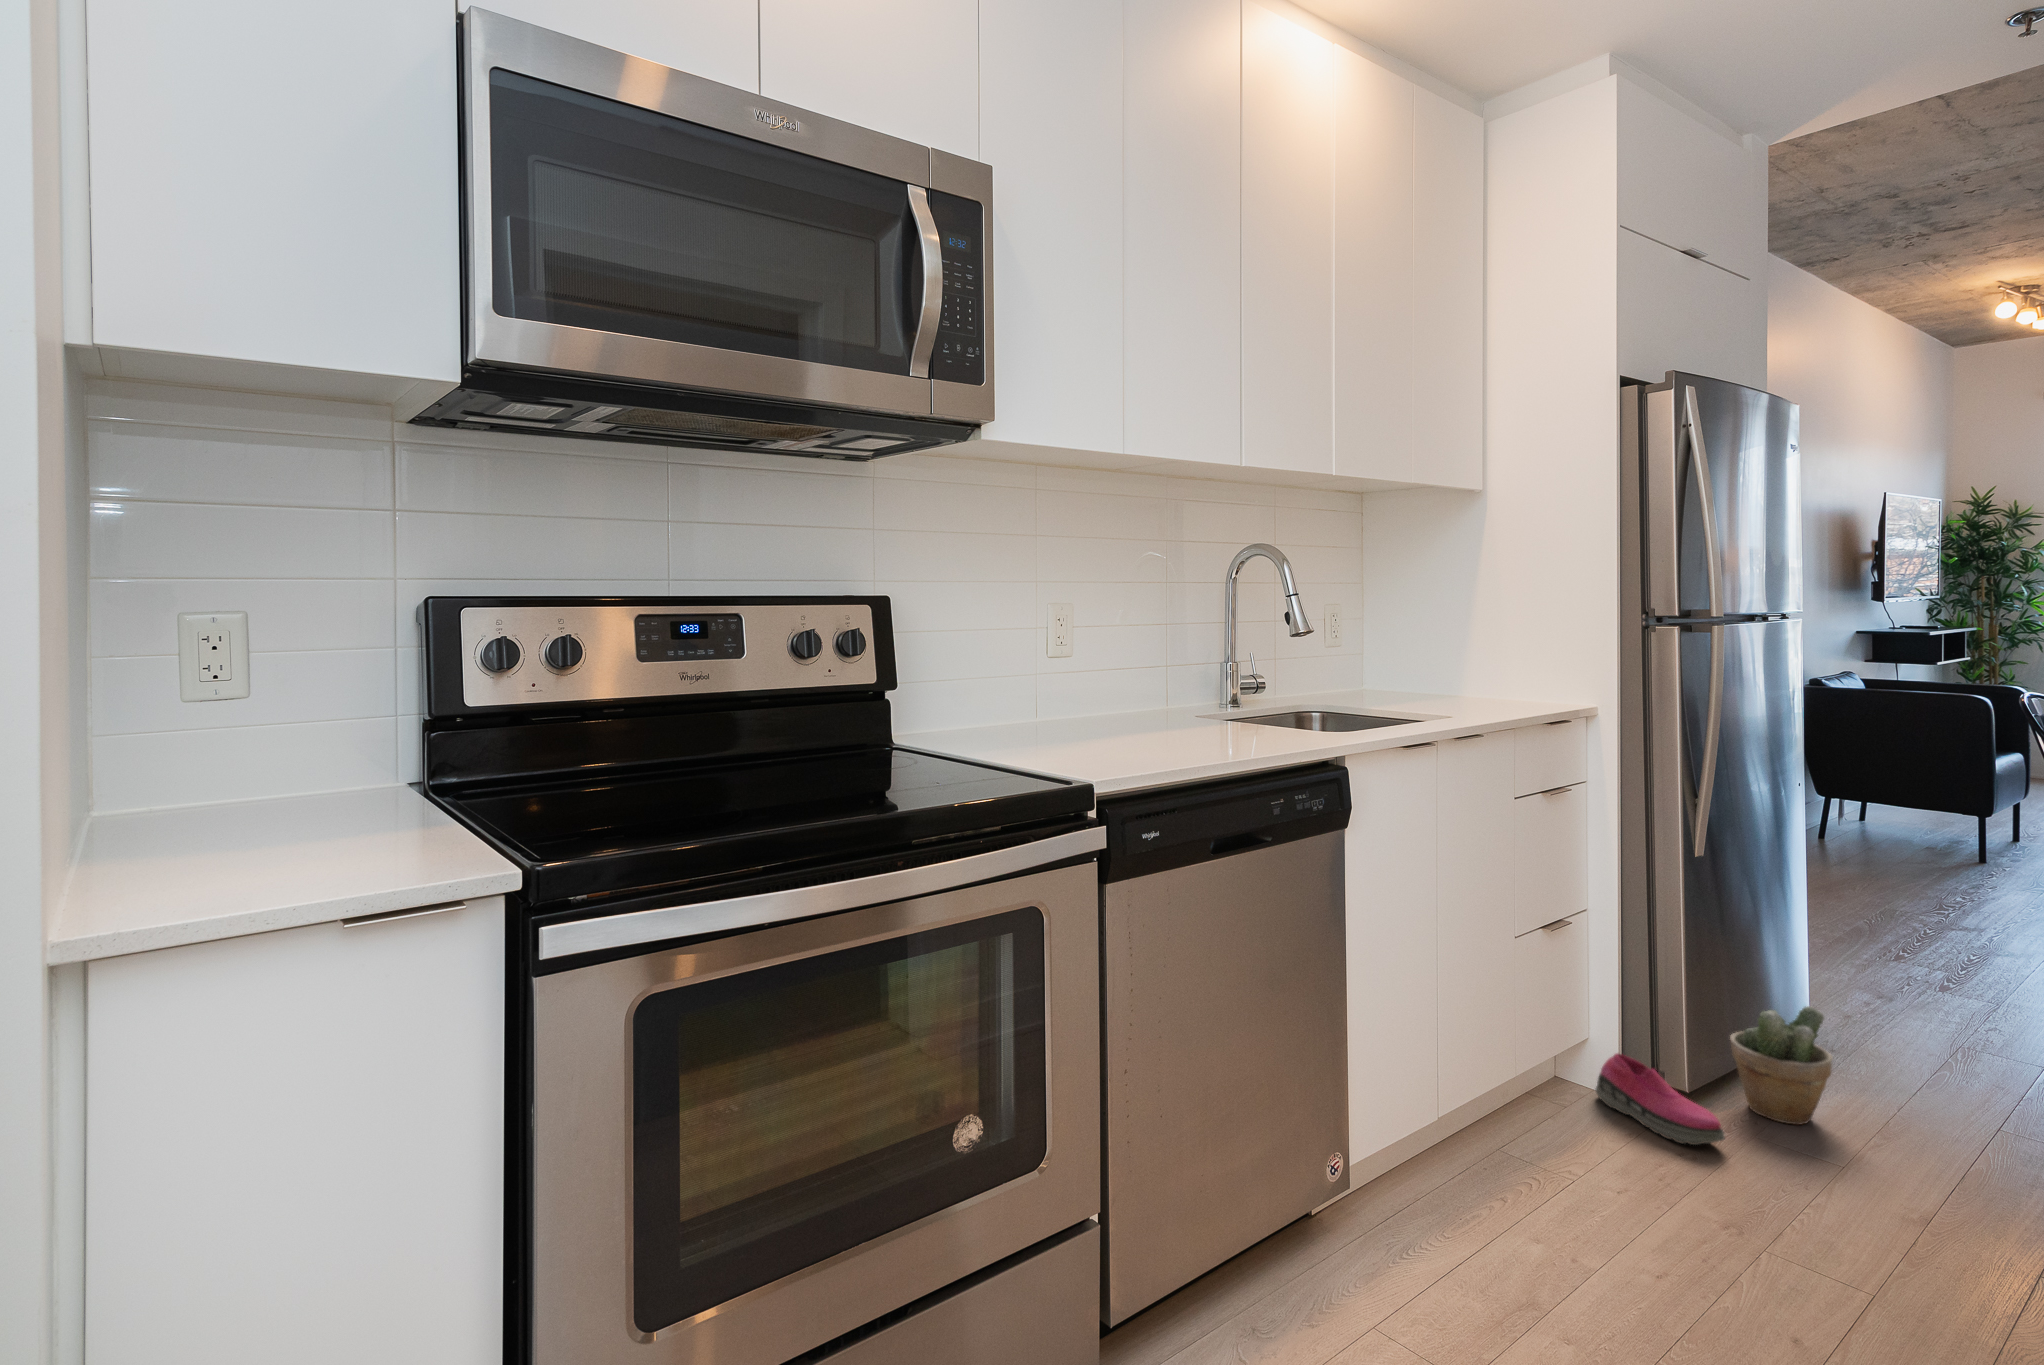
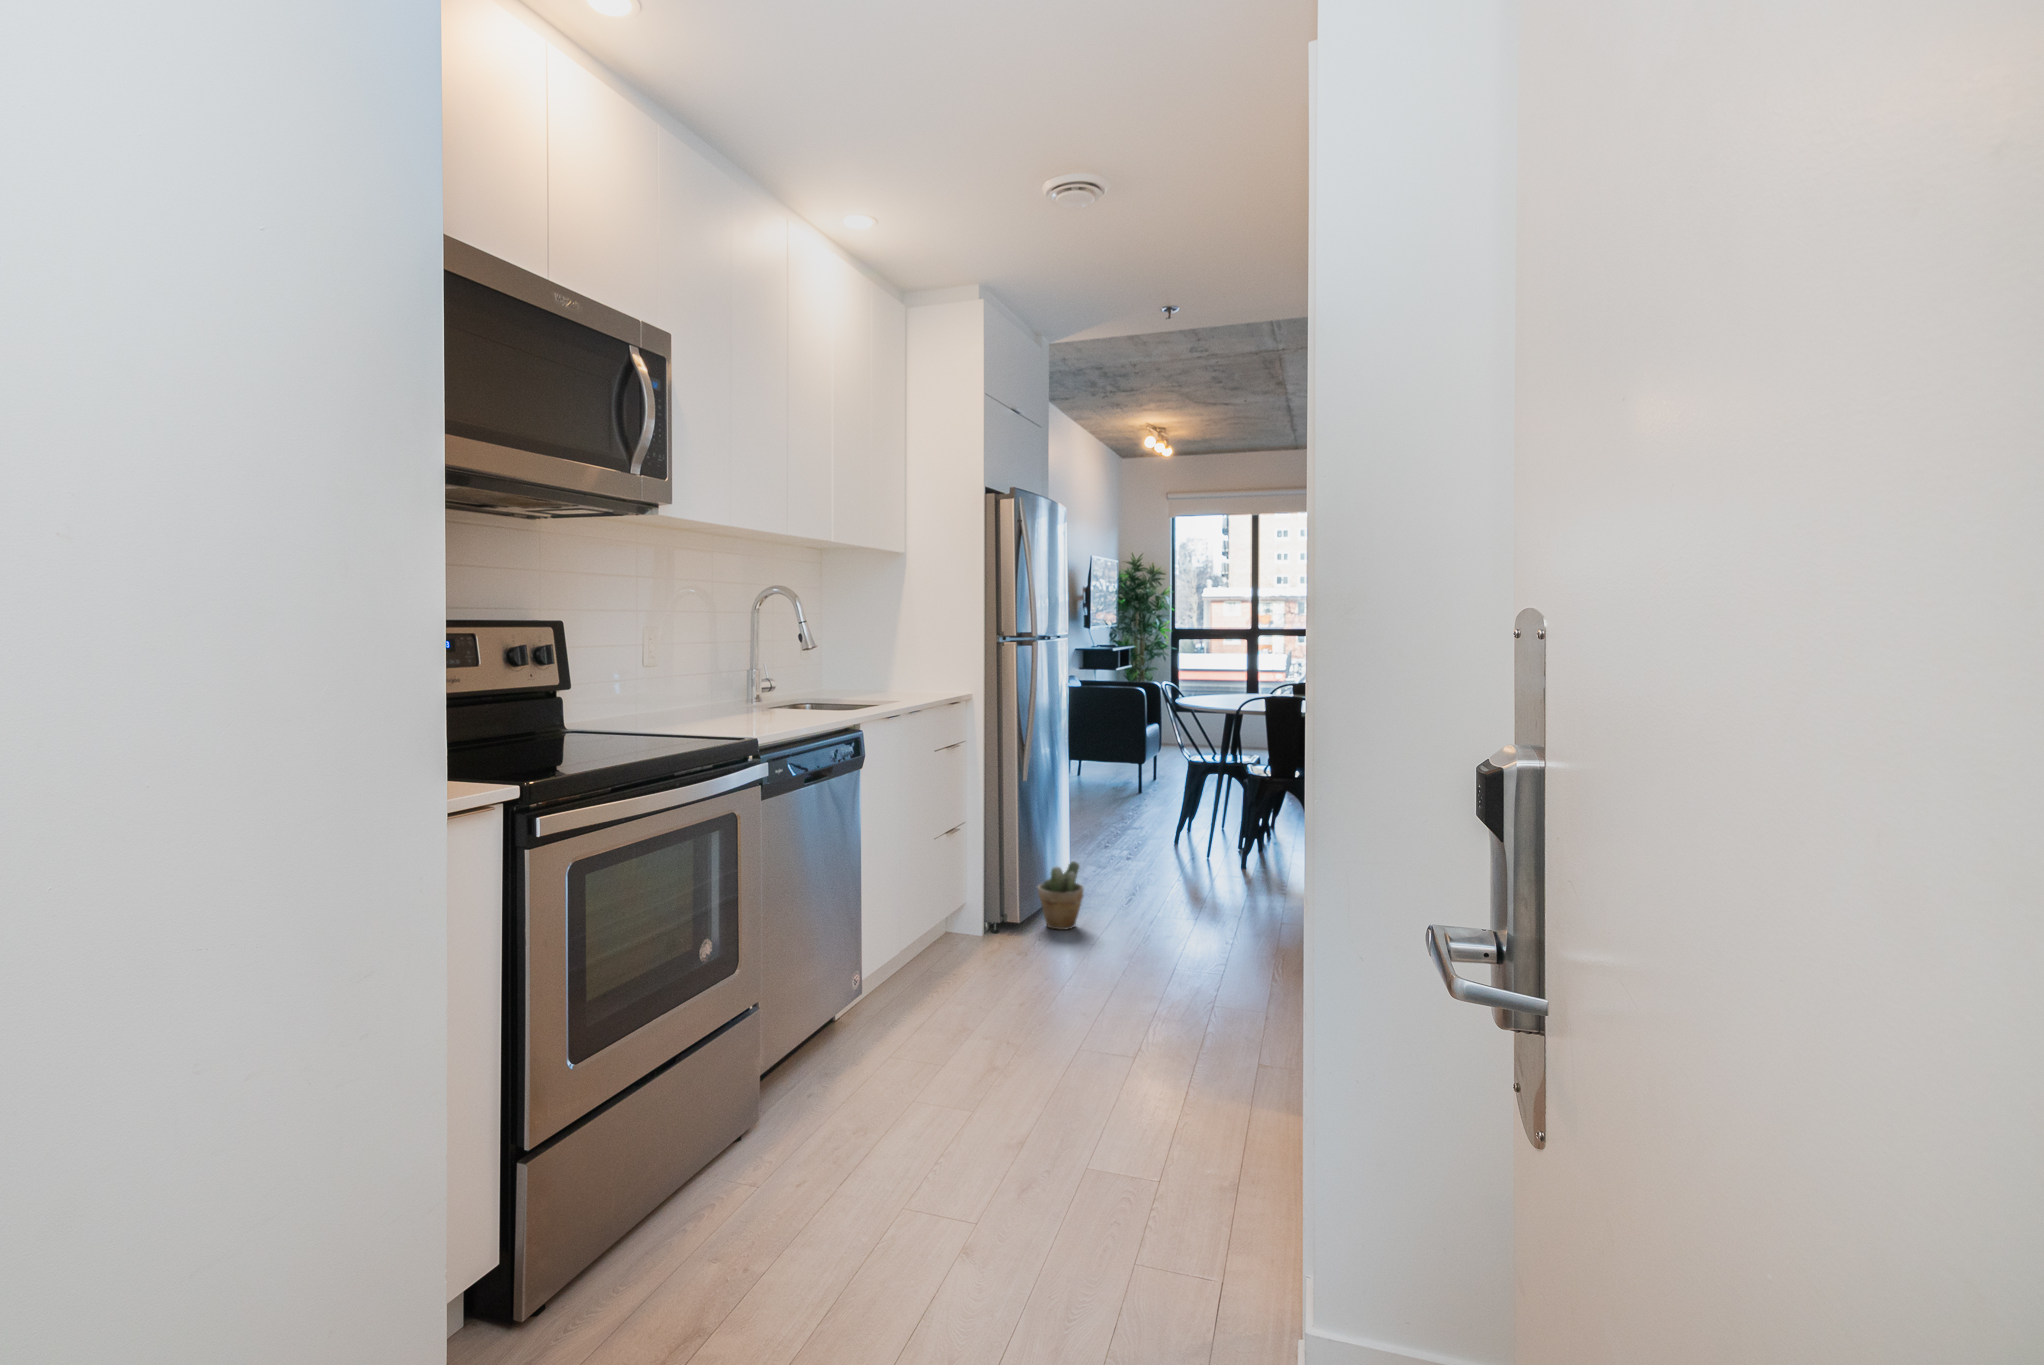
shoe: present [1596,1053,1725,1145] -> none [973,907,1039,948]

